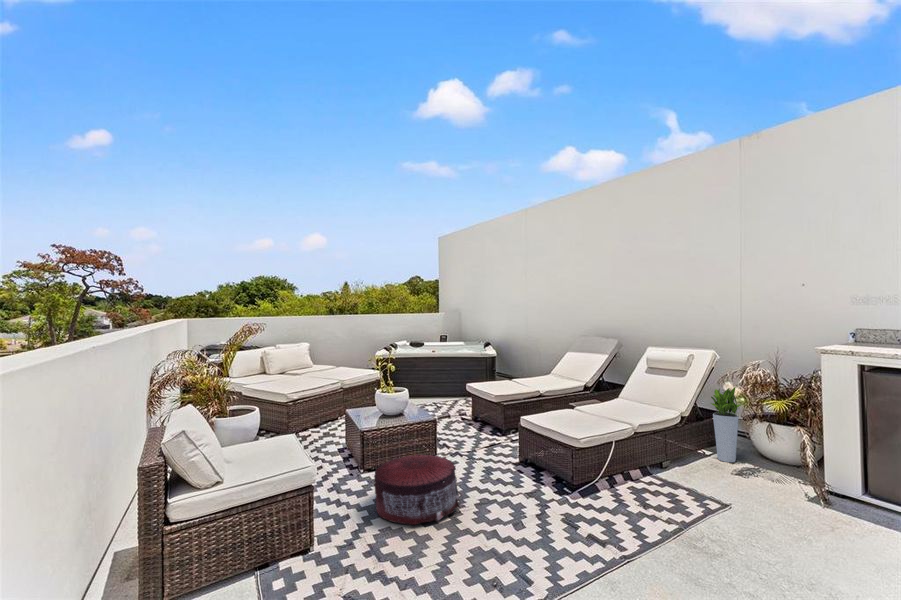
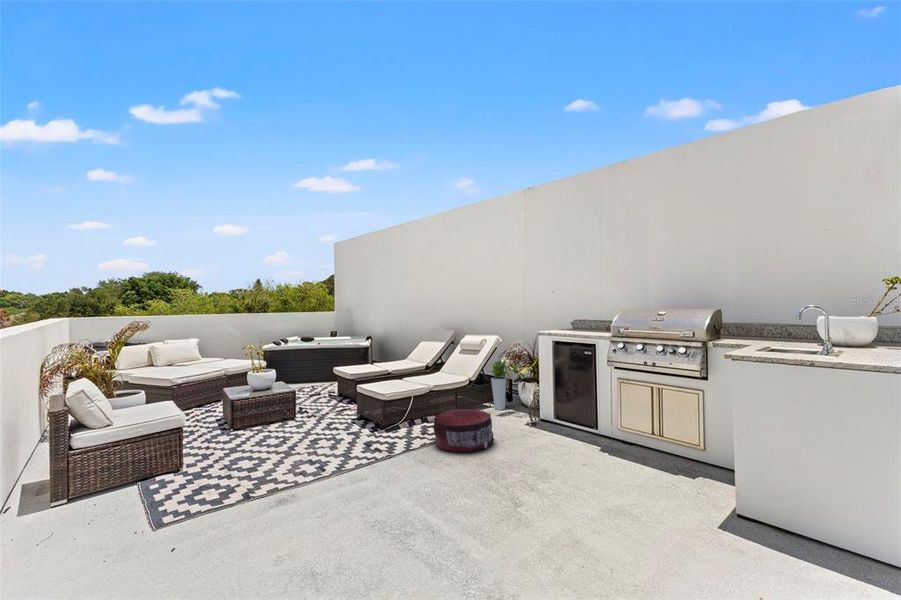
pouf: present [374,454,459,525] -> present [433,409,495,452]

